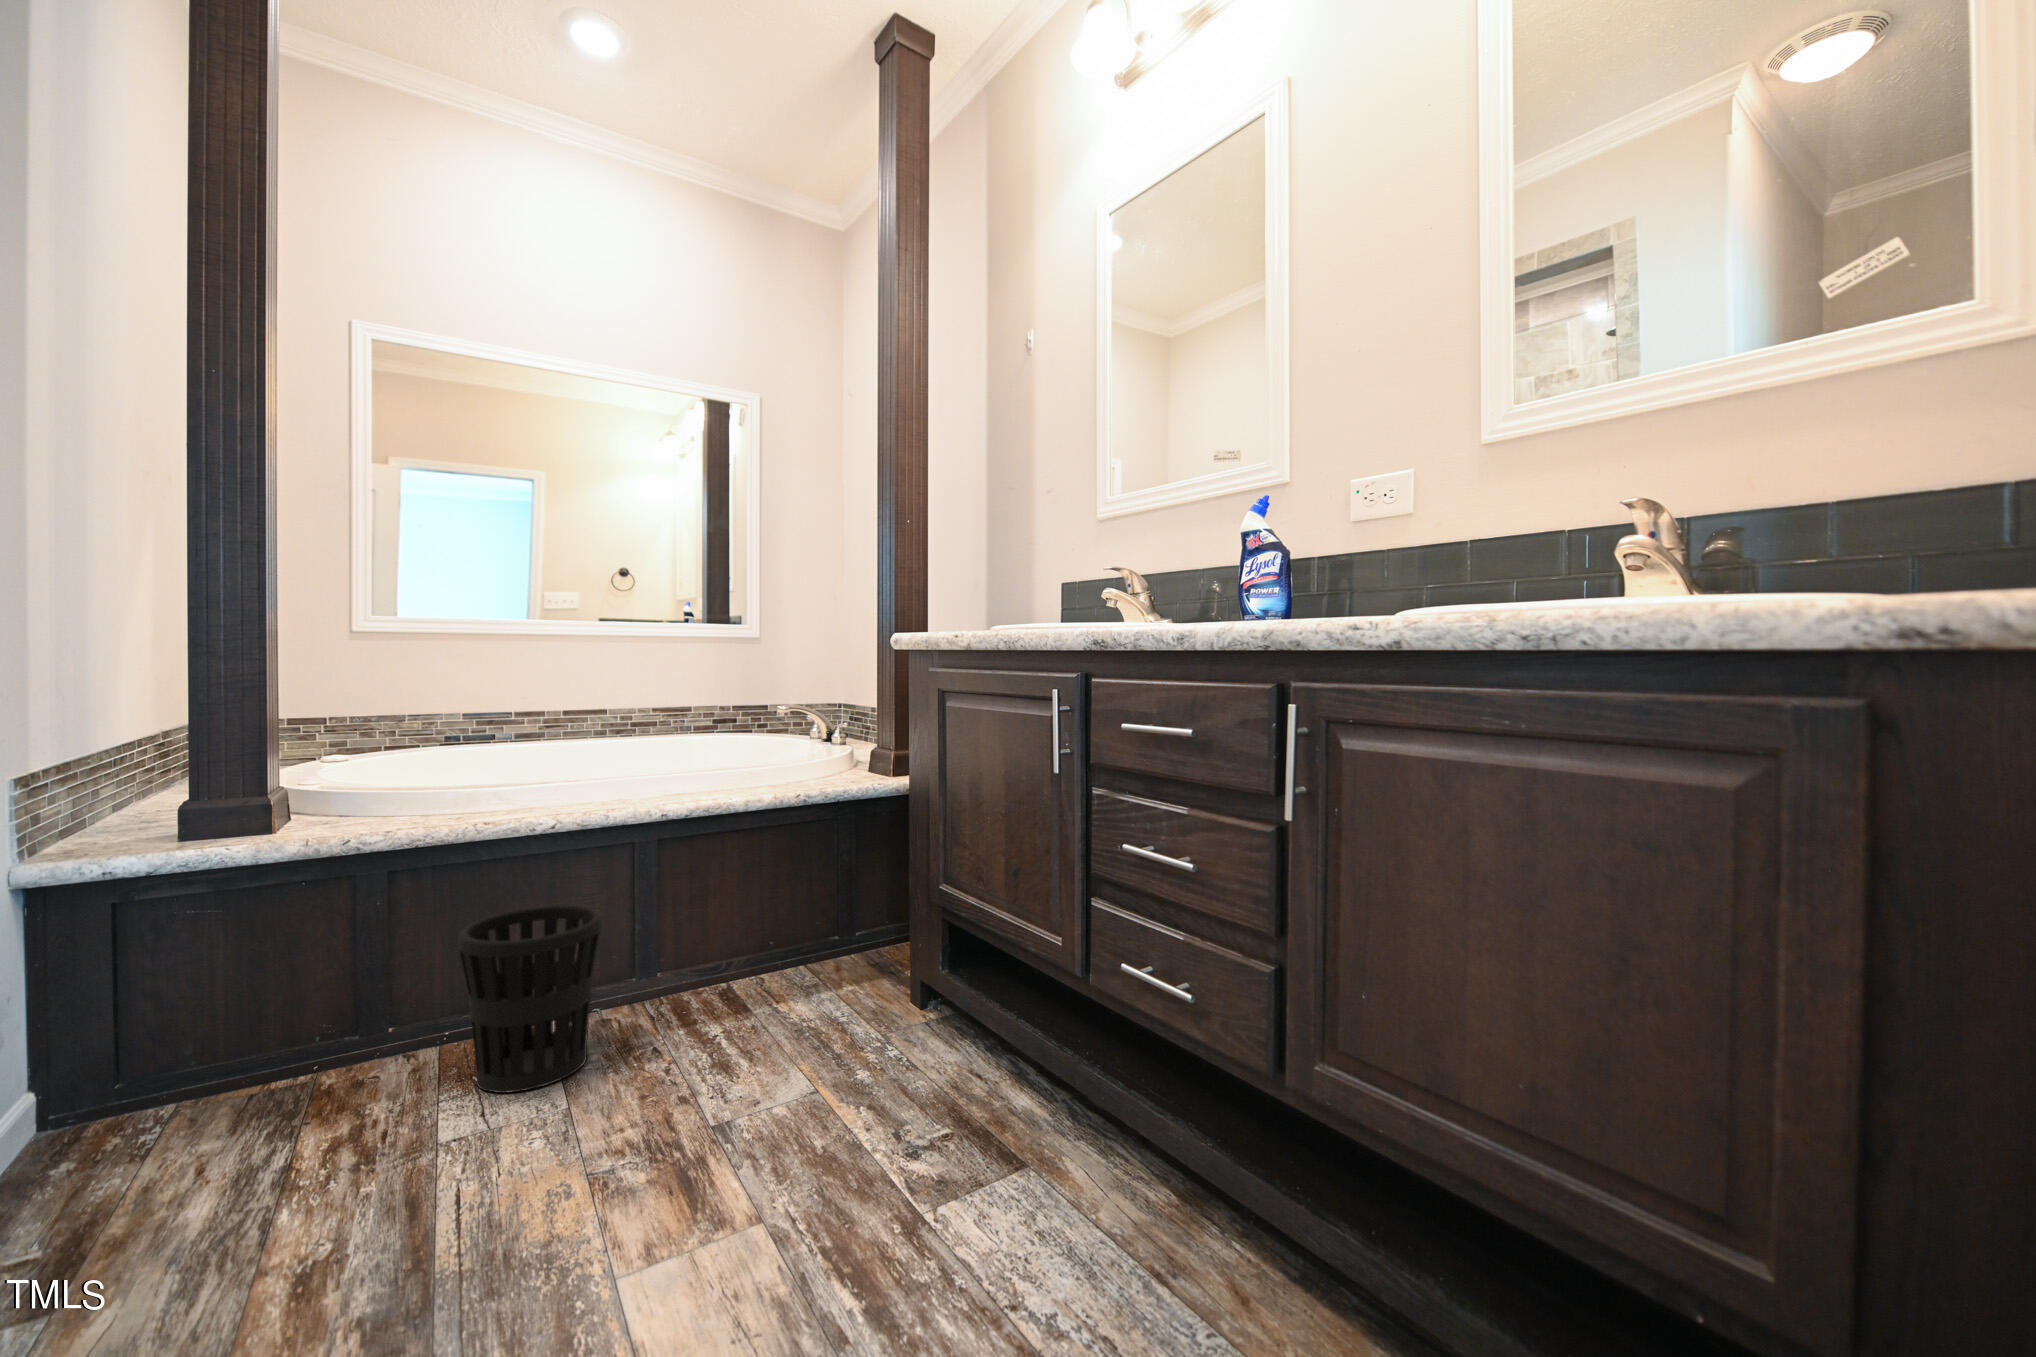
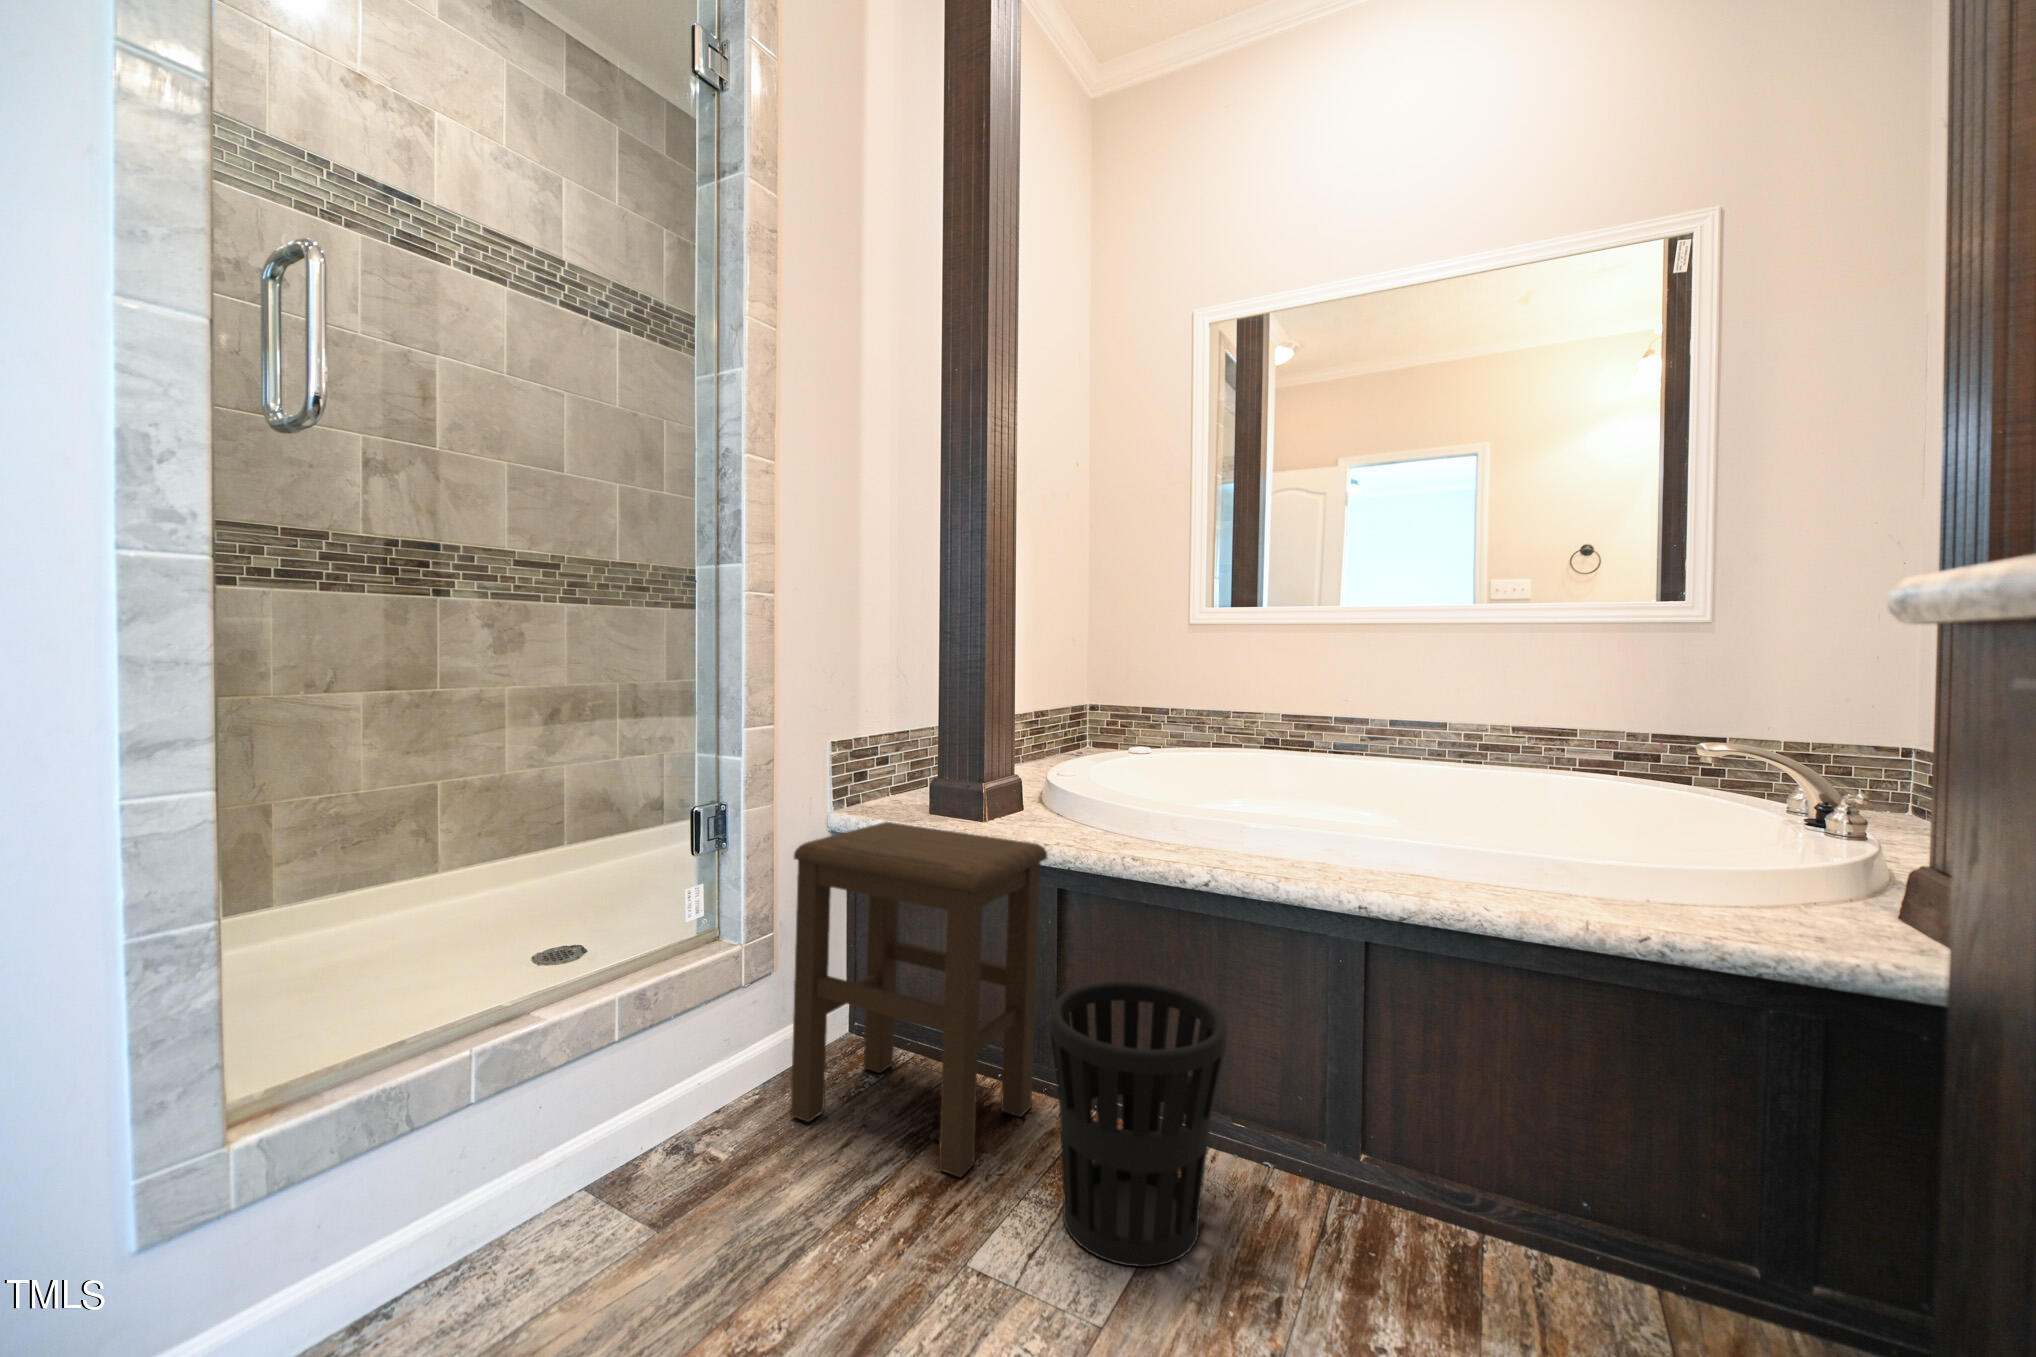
stool: none [78,836,382,1190] -> present [791,822,1048,1177]

